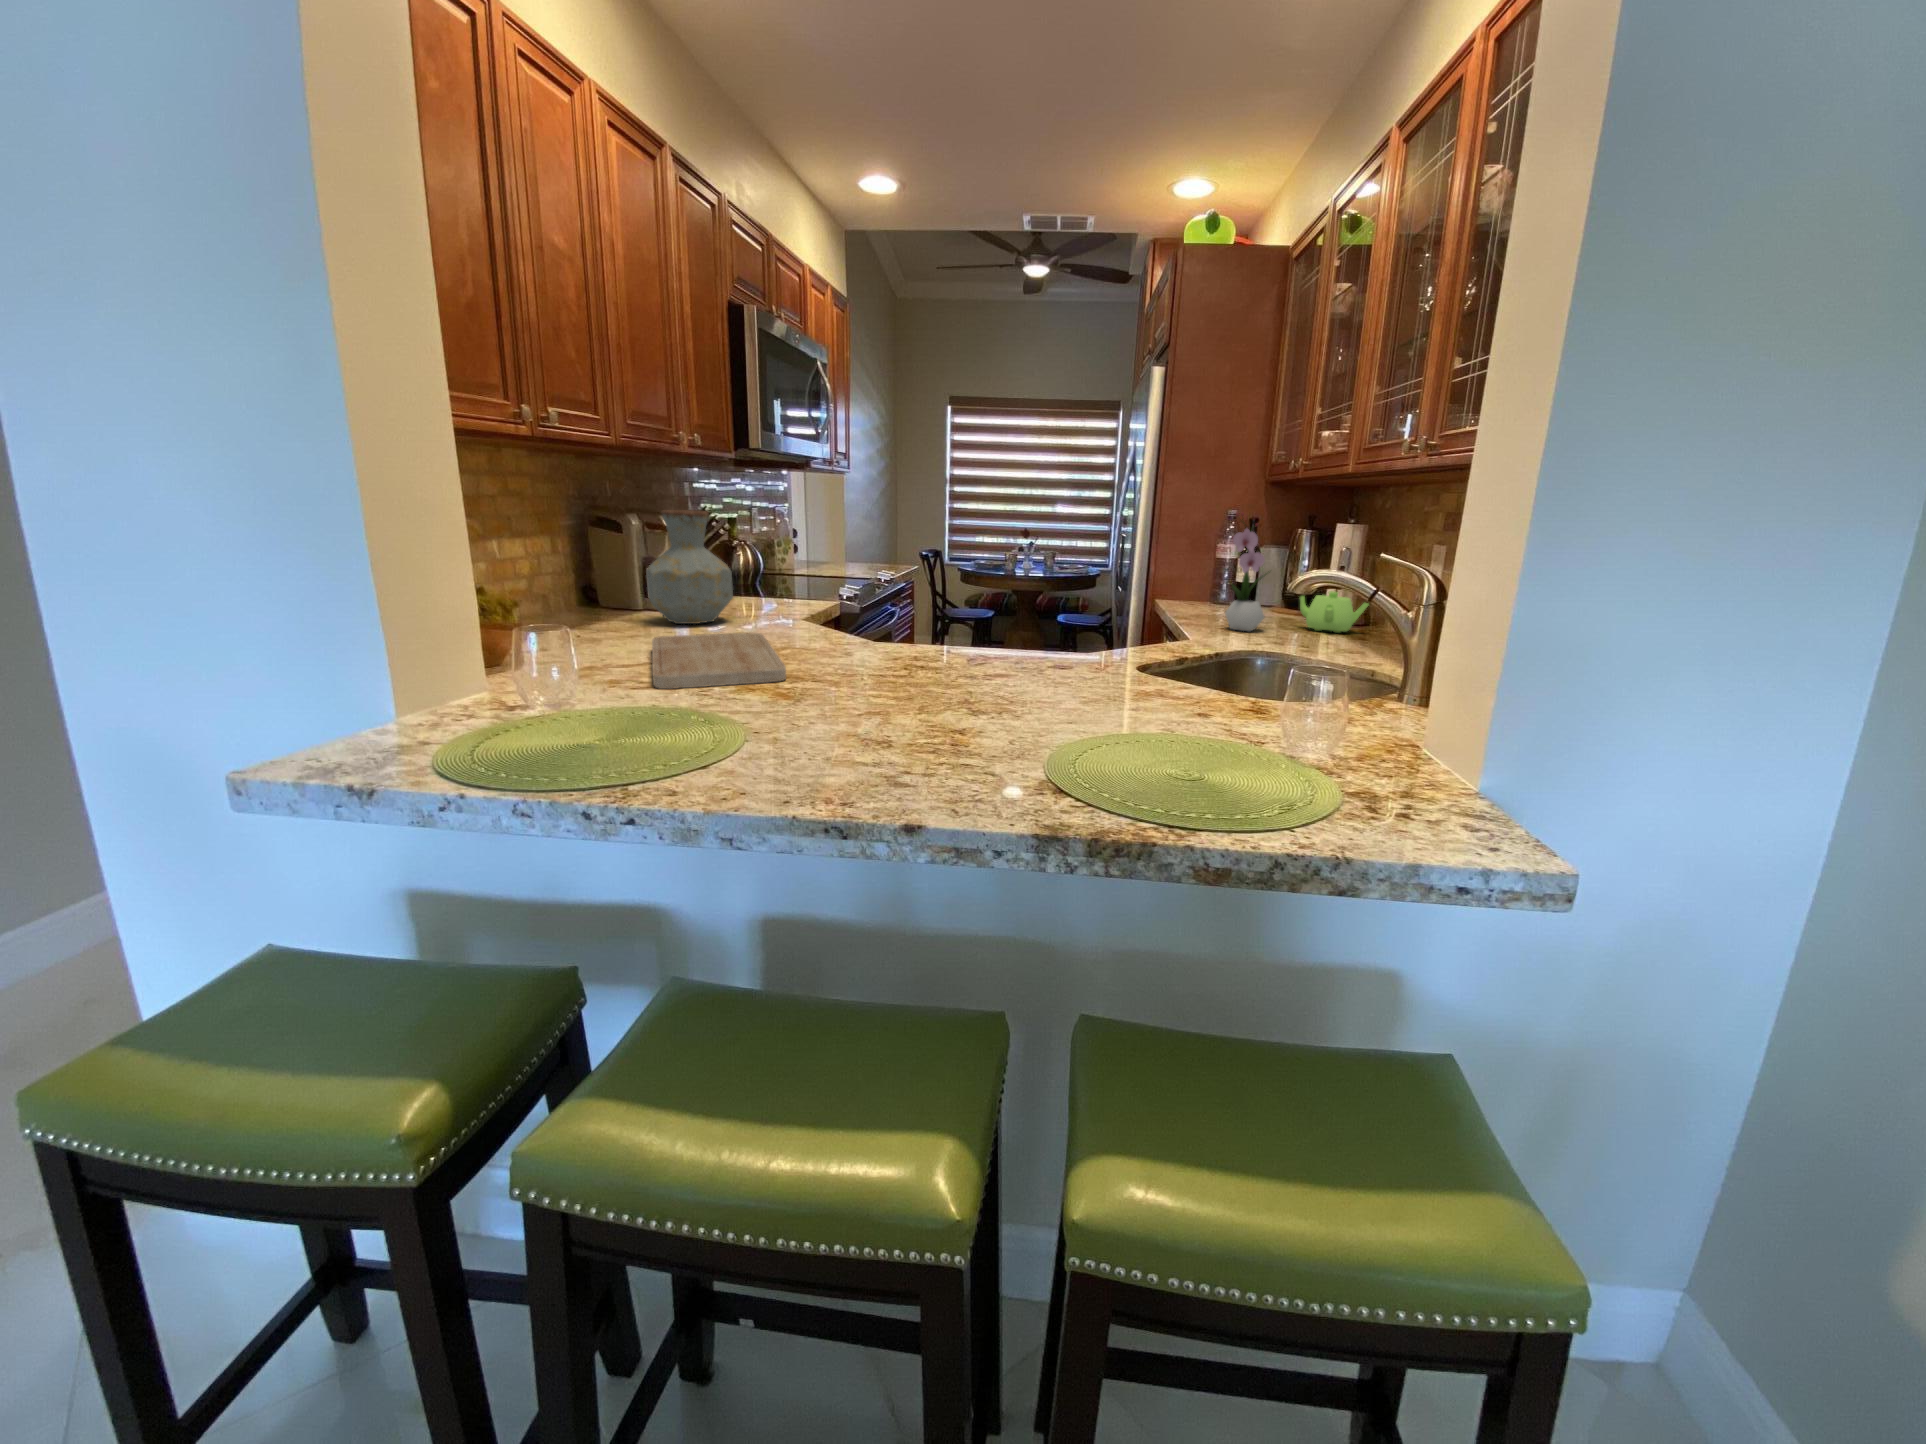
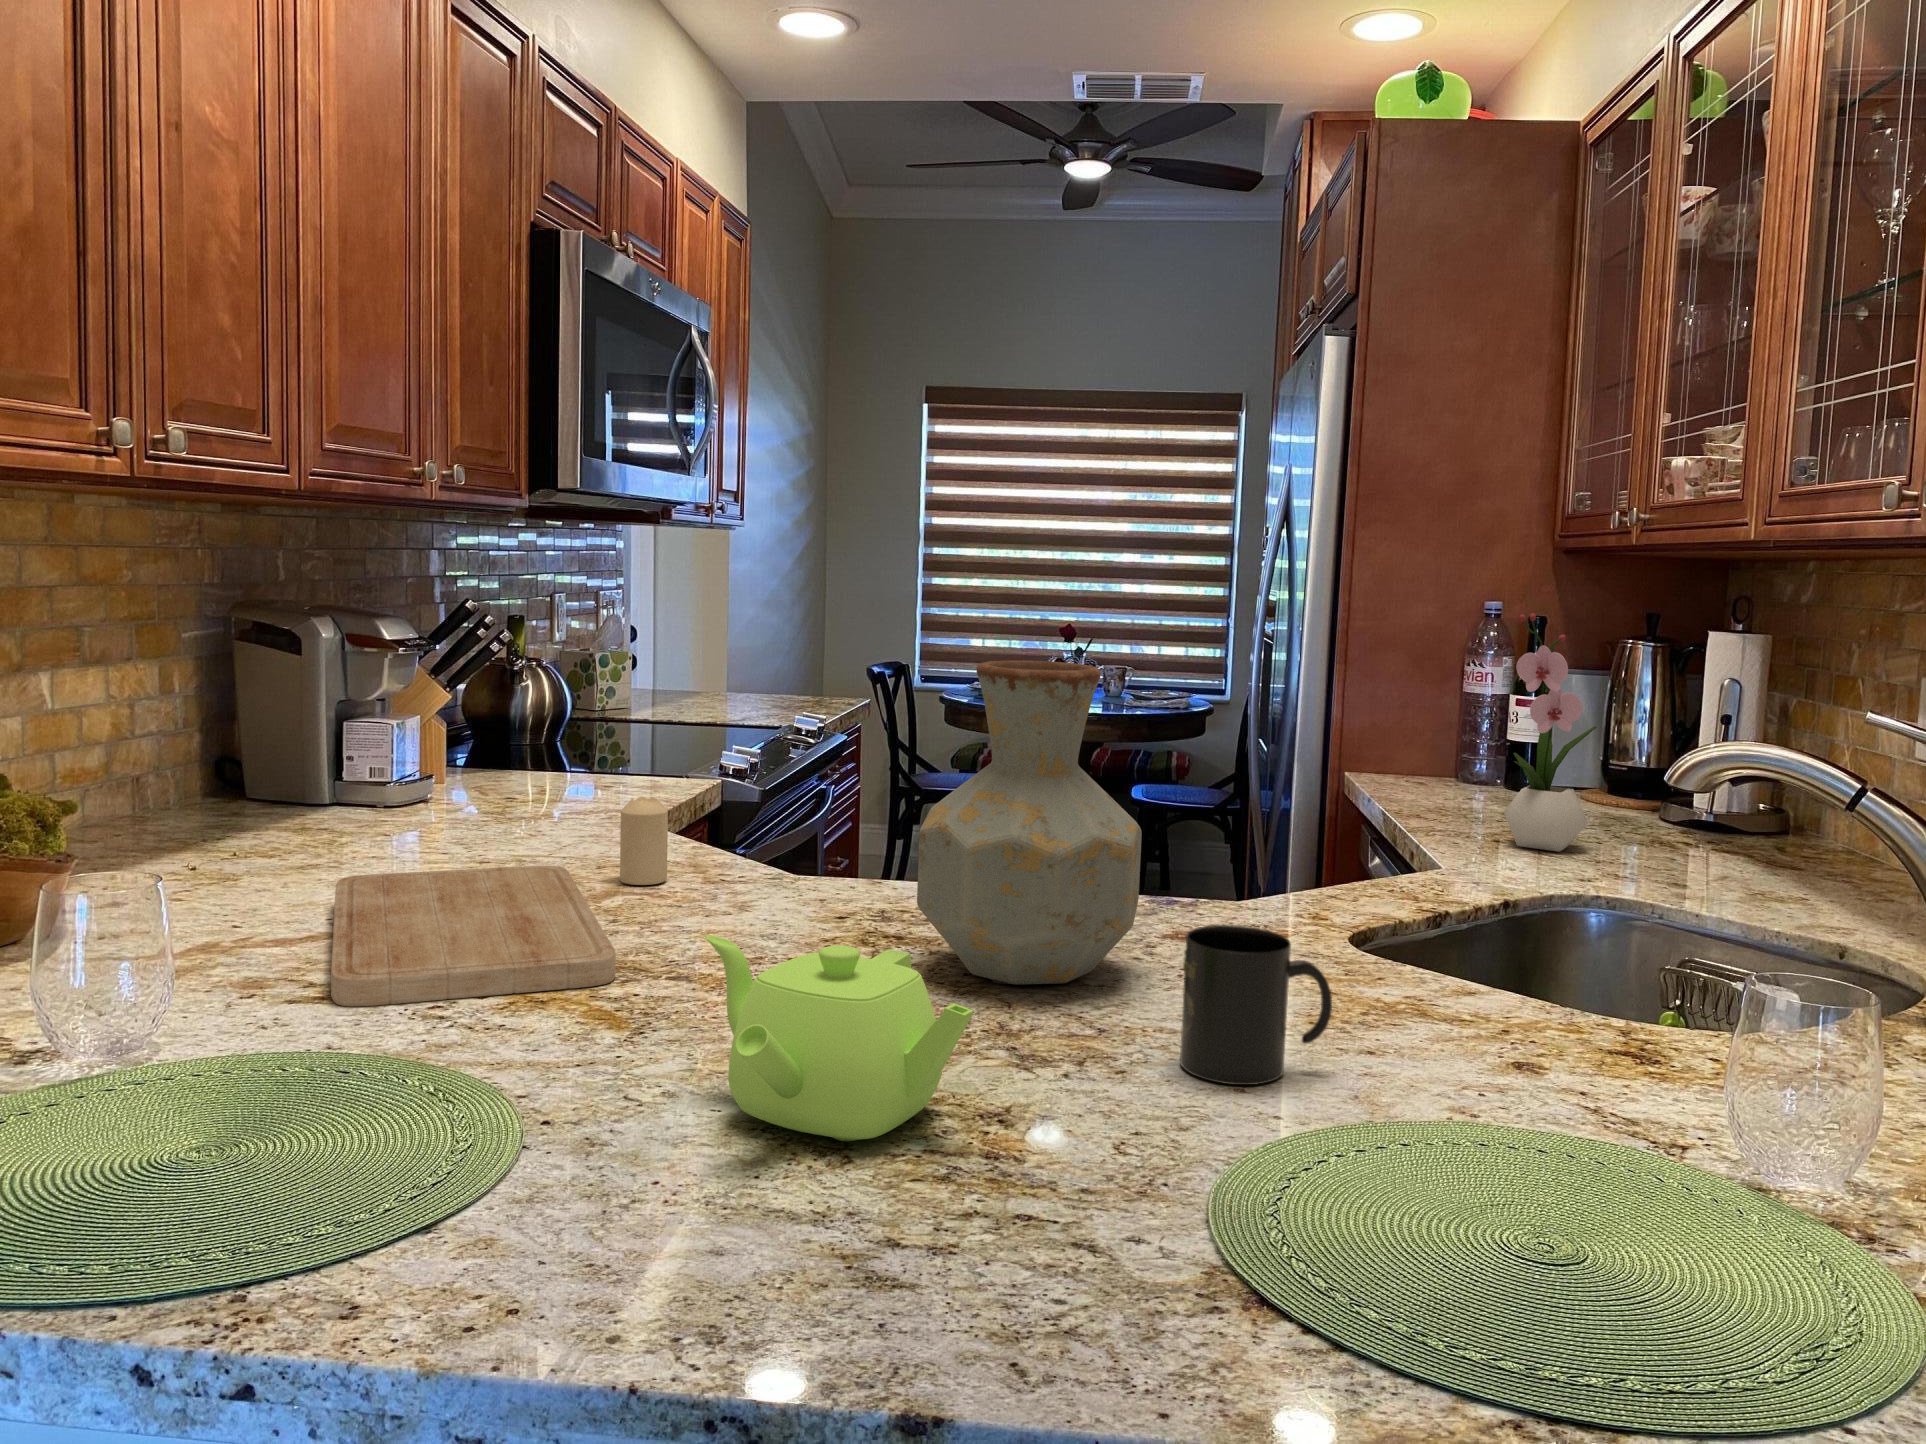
vase: present [646,510,733,624] -> present [917,660,1142,984]
teapot: present [1299,591,1369,633] -> present [706,935,974,1141]
candle: none [788,600,812,643] -> present [620,797,668,885]
mug: none [1046,650,1115,720] -> present [1180,925,1332,1085]

